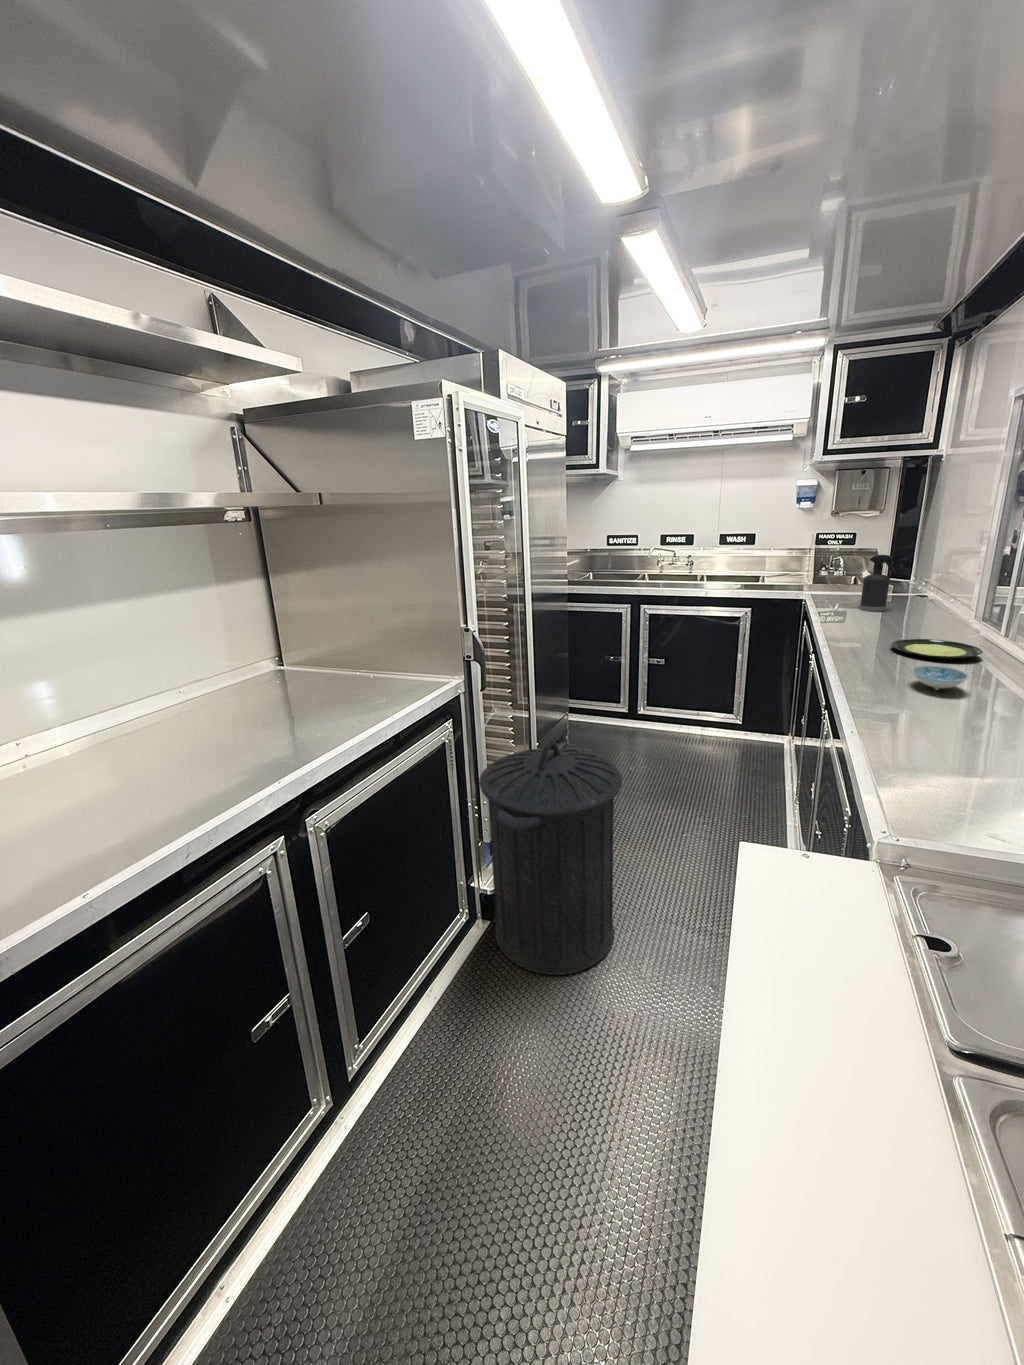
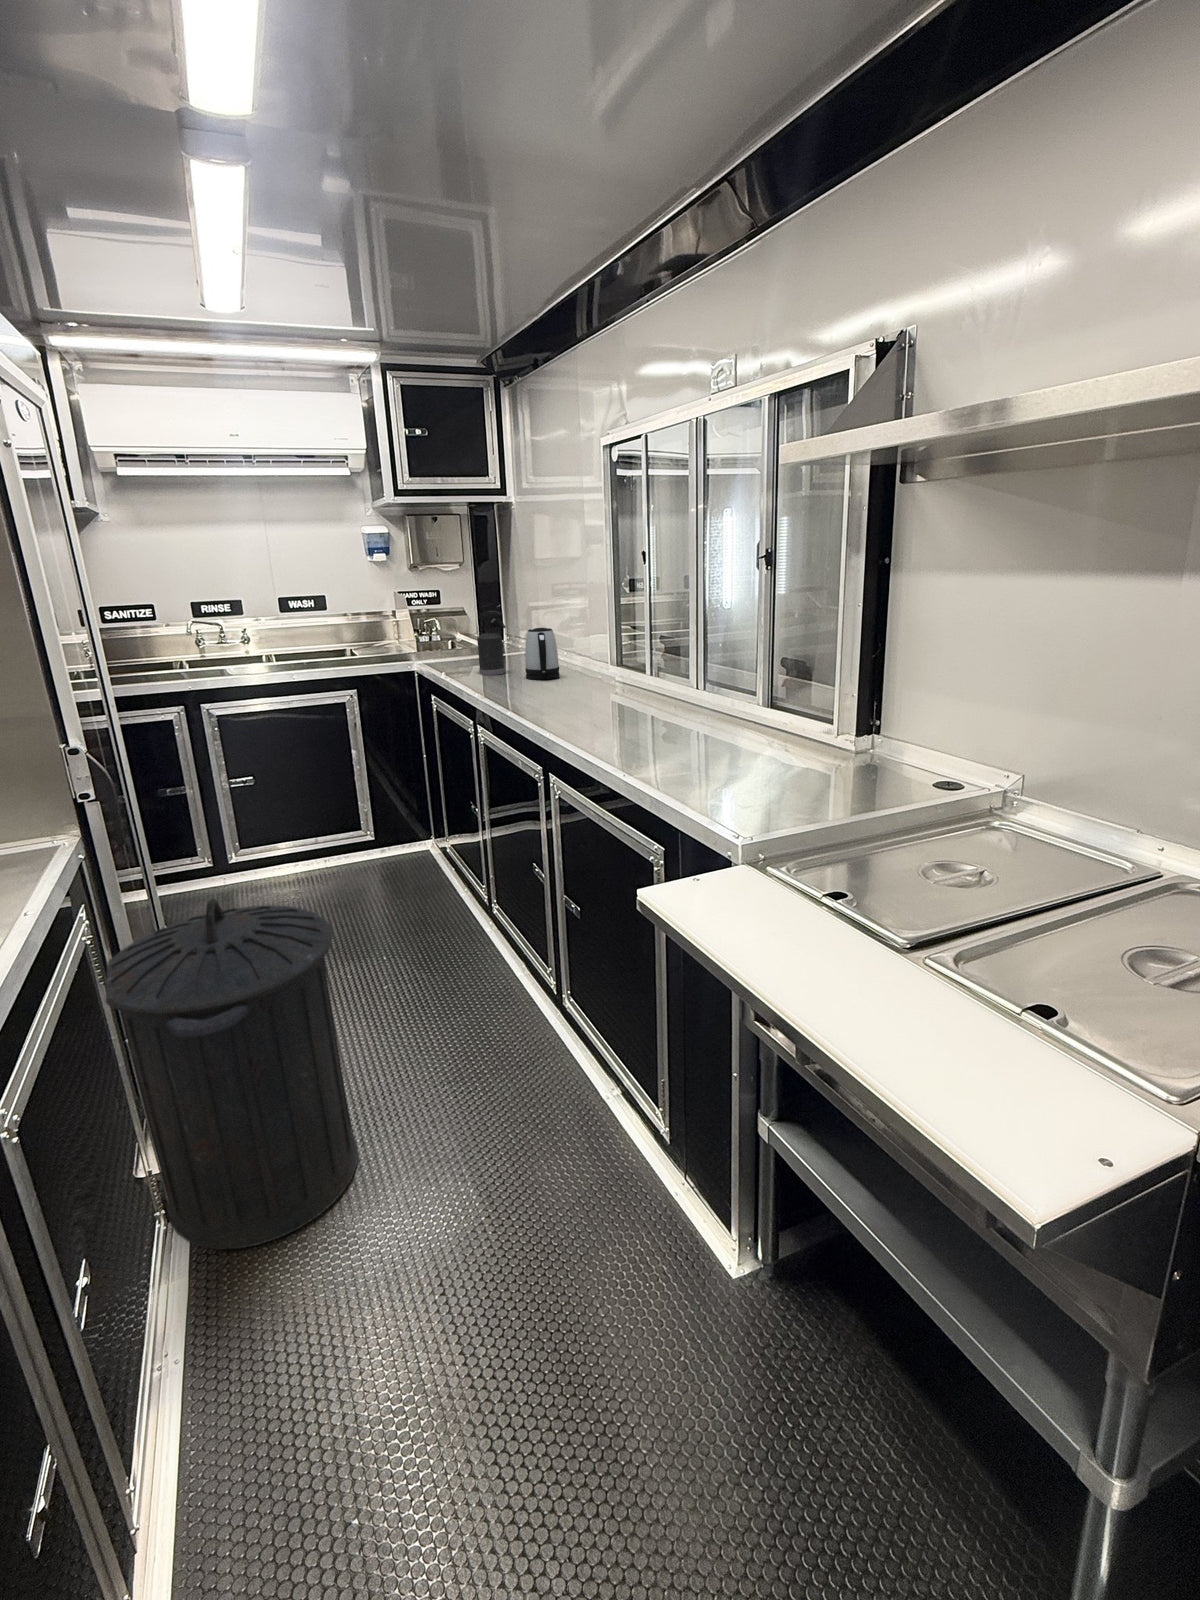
kettle: none [902,573,944,623] -> present [525,627,560,680]
plate: present [891,639,983,659] -> none [540,691,617,708]
ceramic bowl: present [911,665,969,689] -> none [582,711,630,733]

